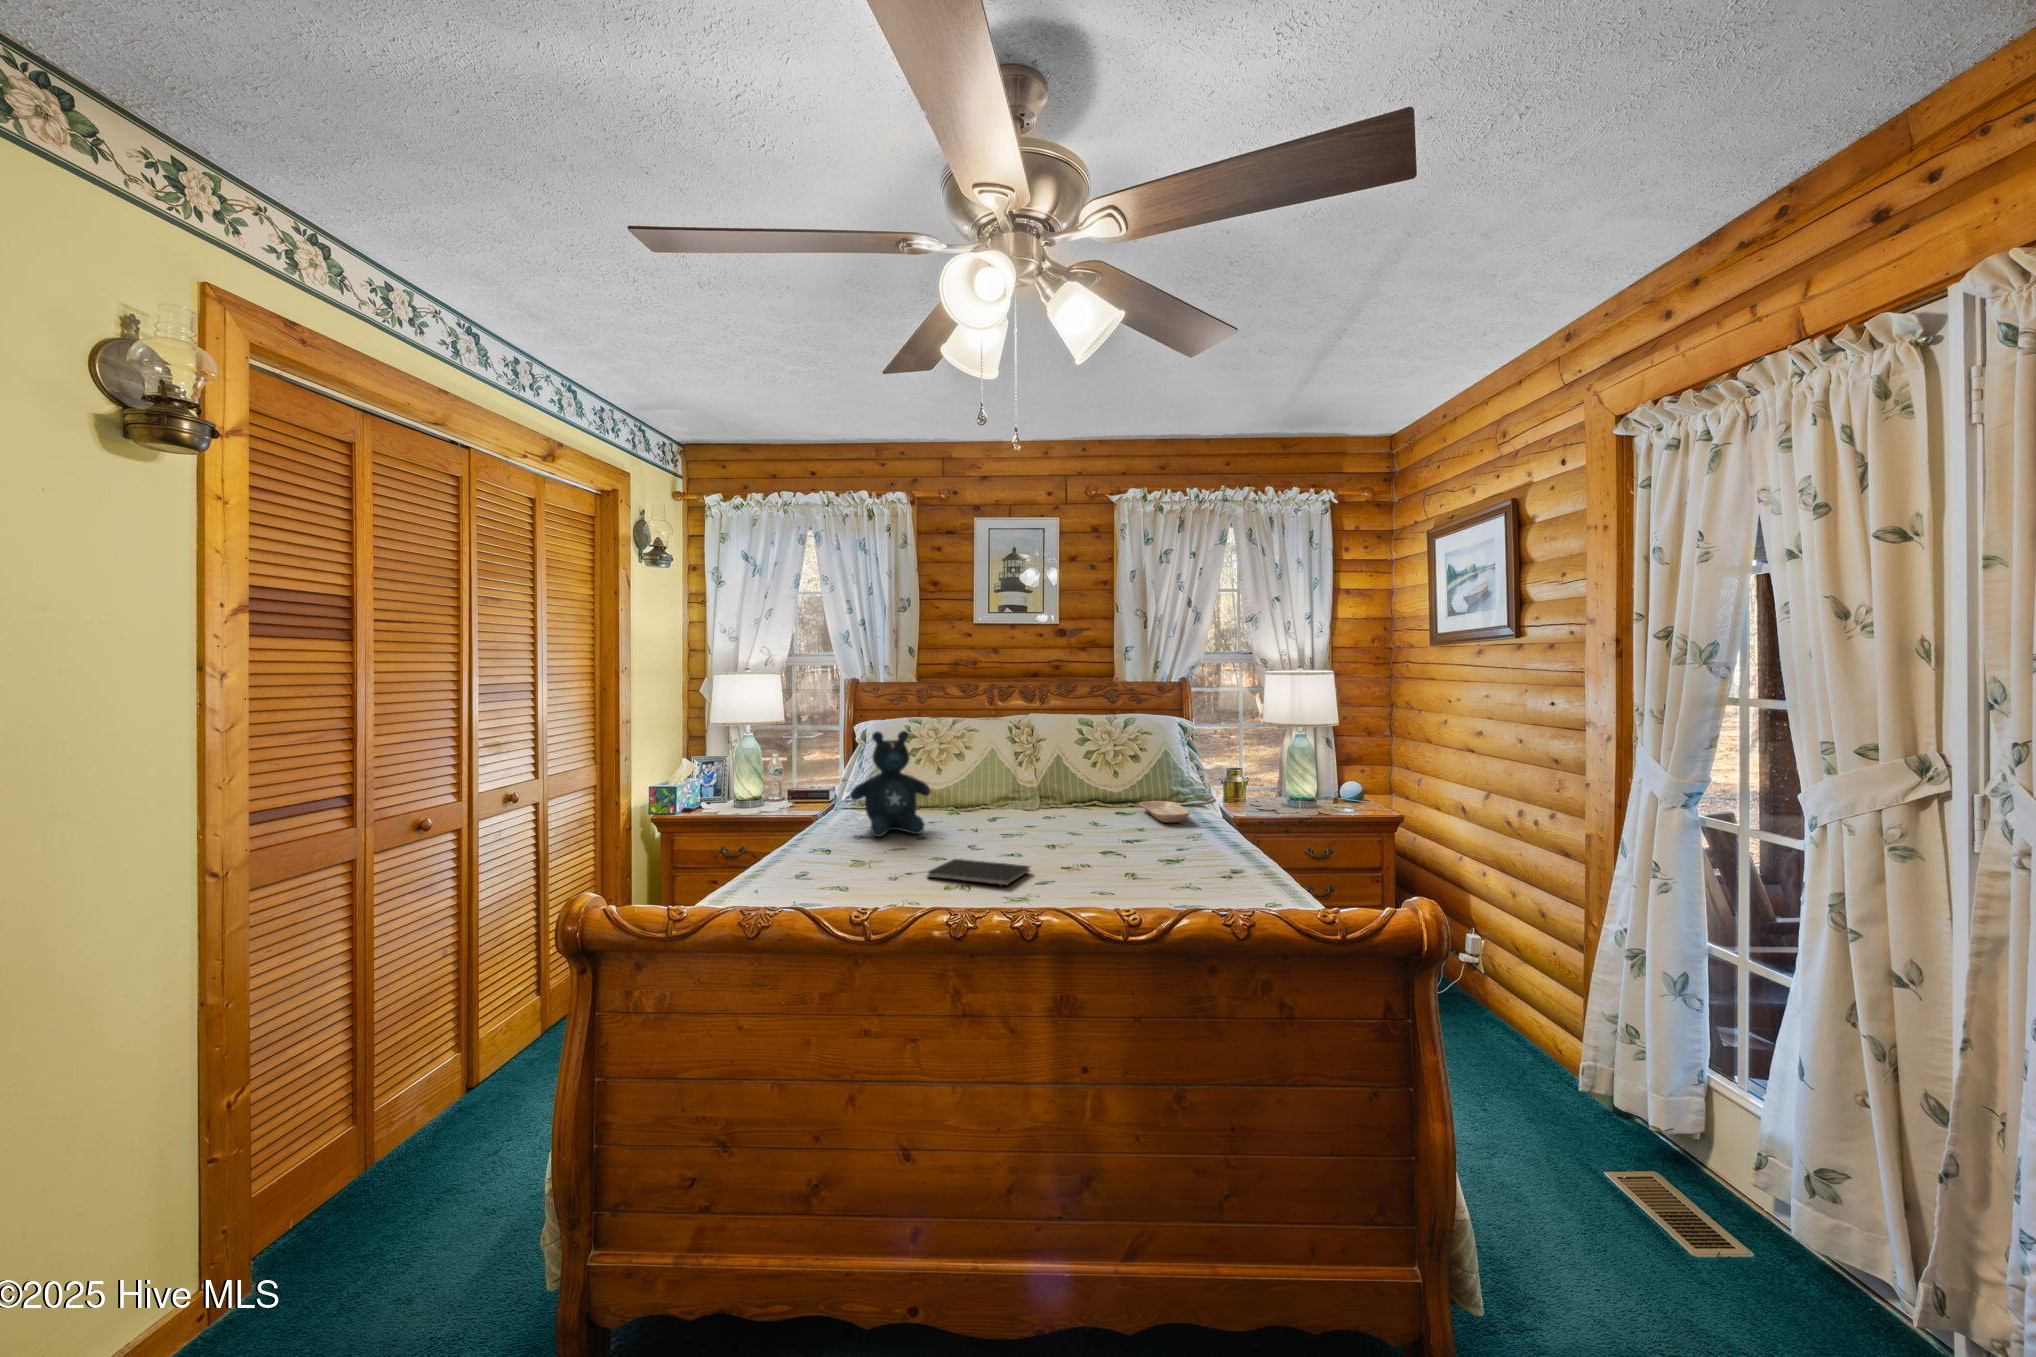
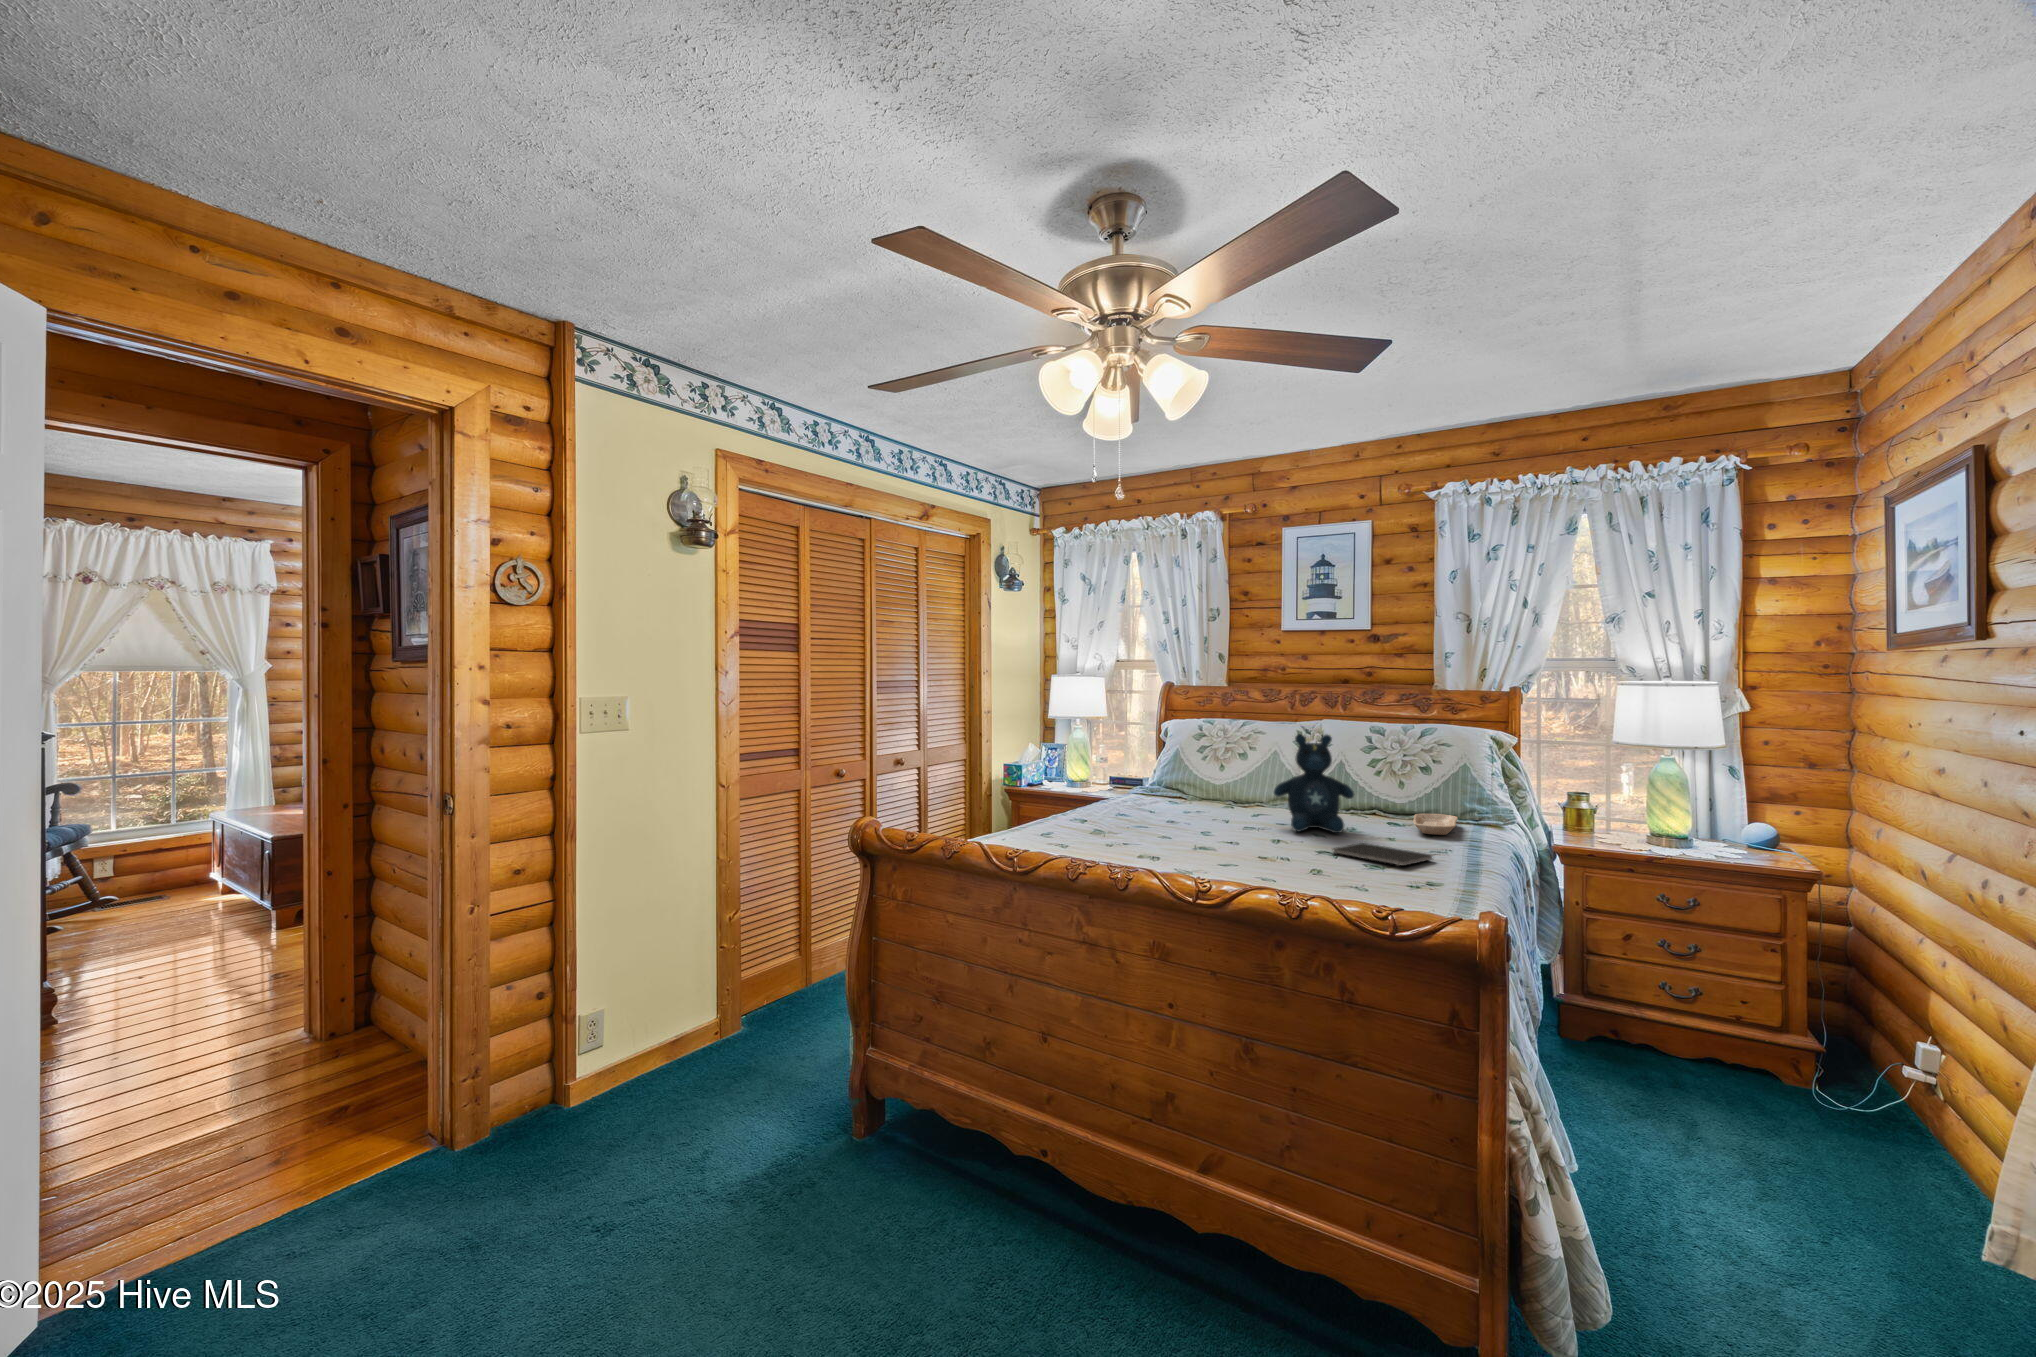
stuffed bear: present [850,731,931,837] -> present [1274,734,1354,833]
notebook: present [928,859,1030,885] -> present [1333,843,1433,866]

